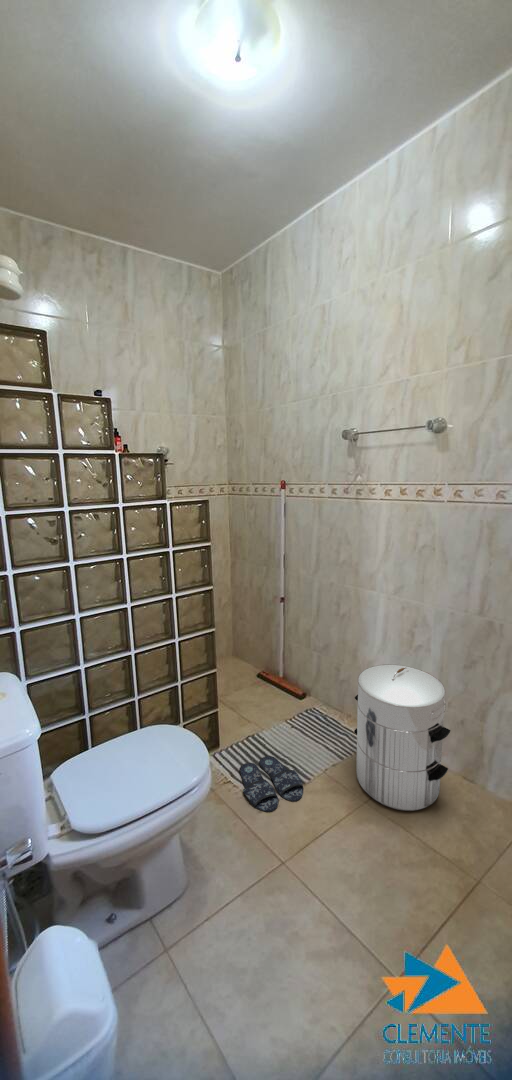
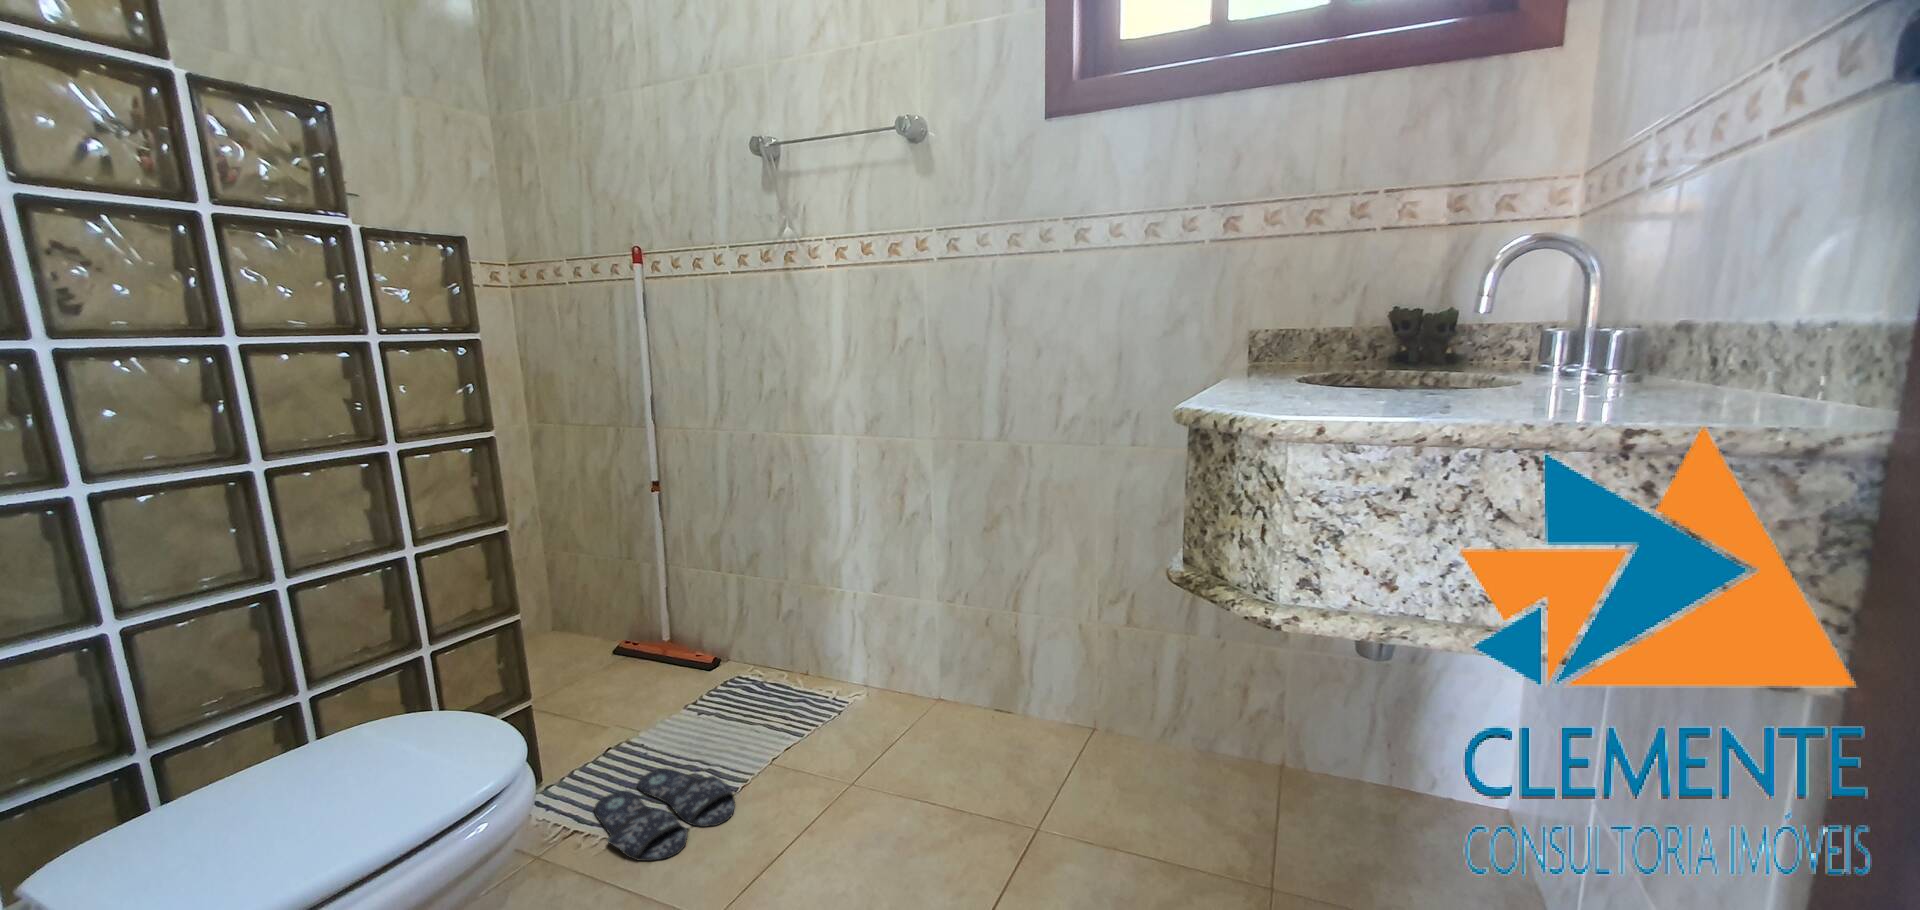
waste bin: present [354,664,450,811] -> none [815,540,973,778]

